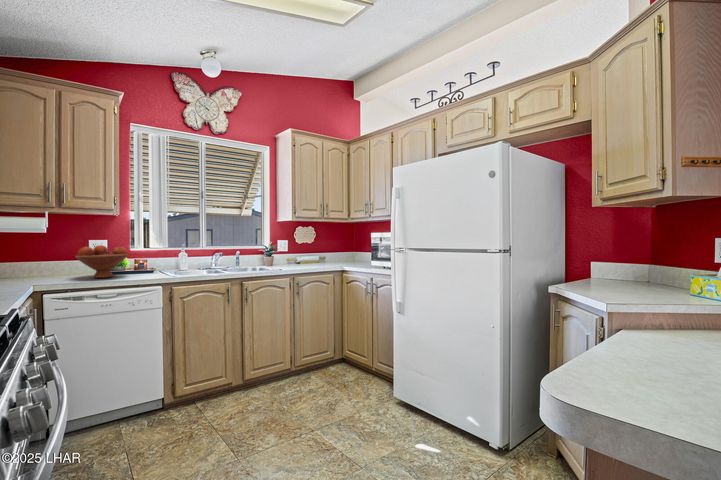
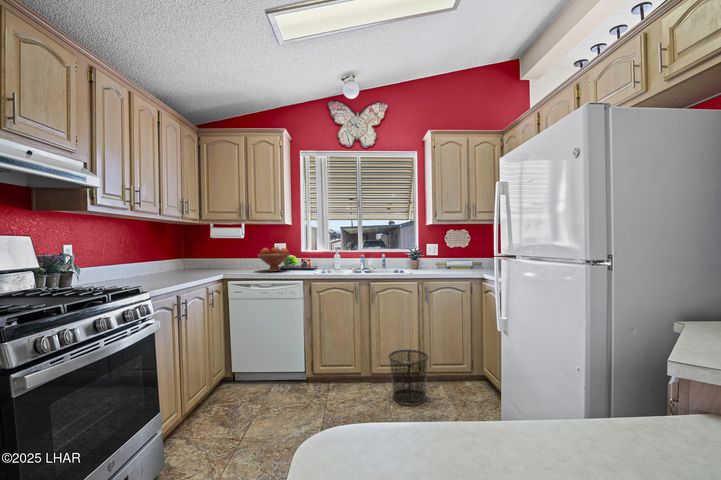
waste bin: none [272,345,312,400] -> present [389,350,428,406]

